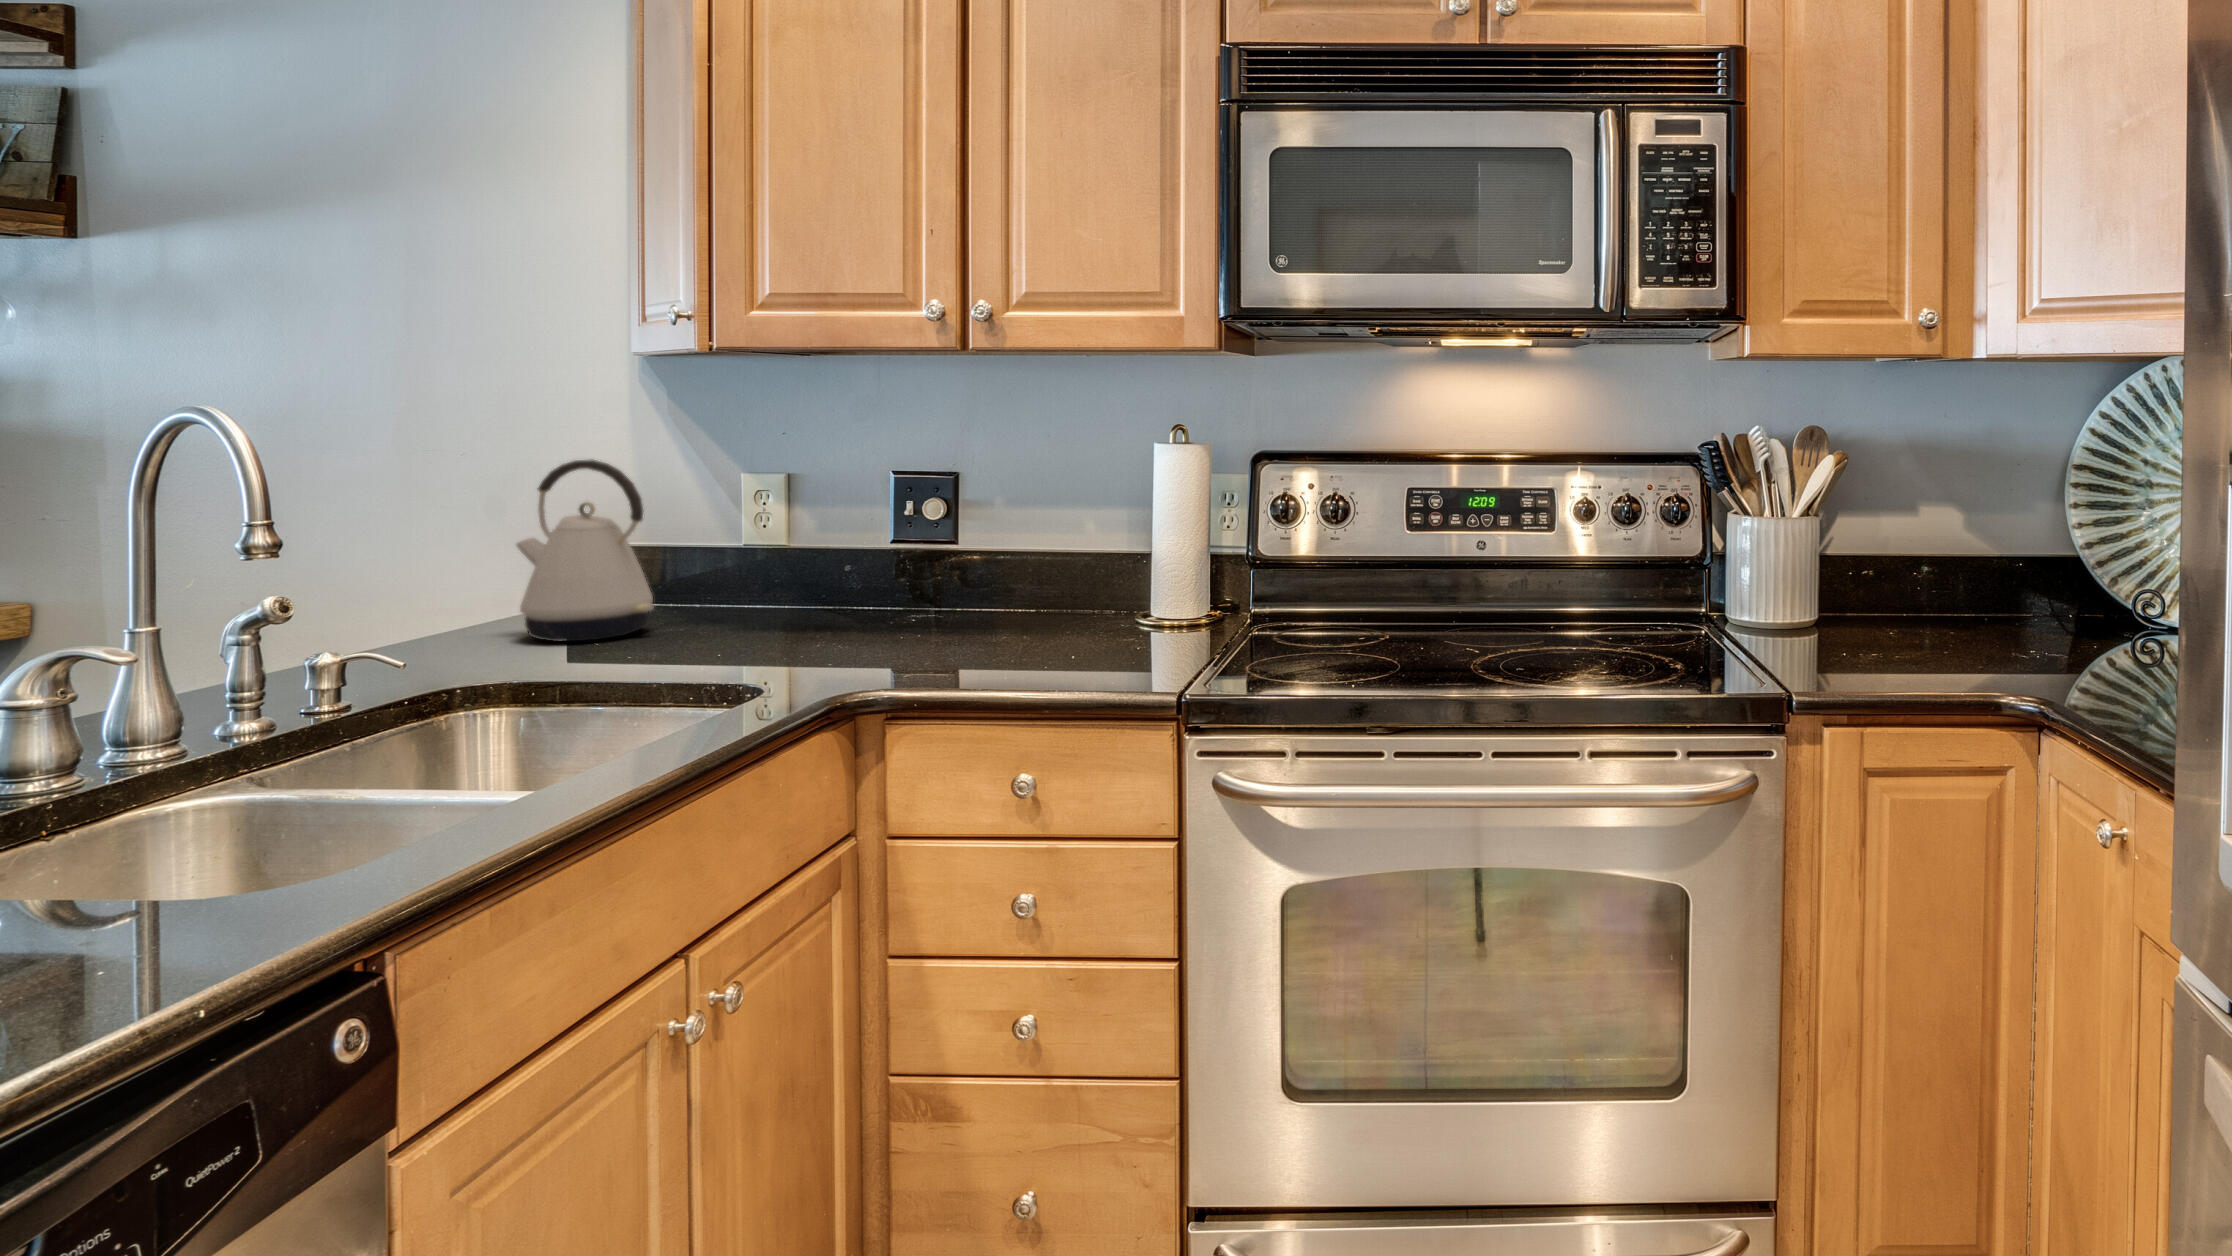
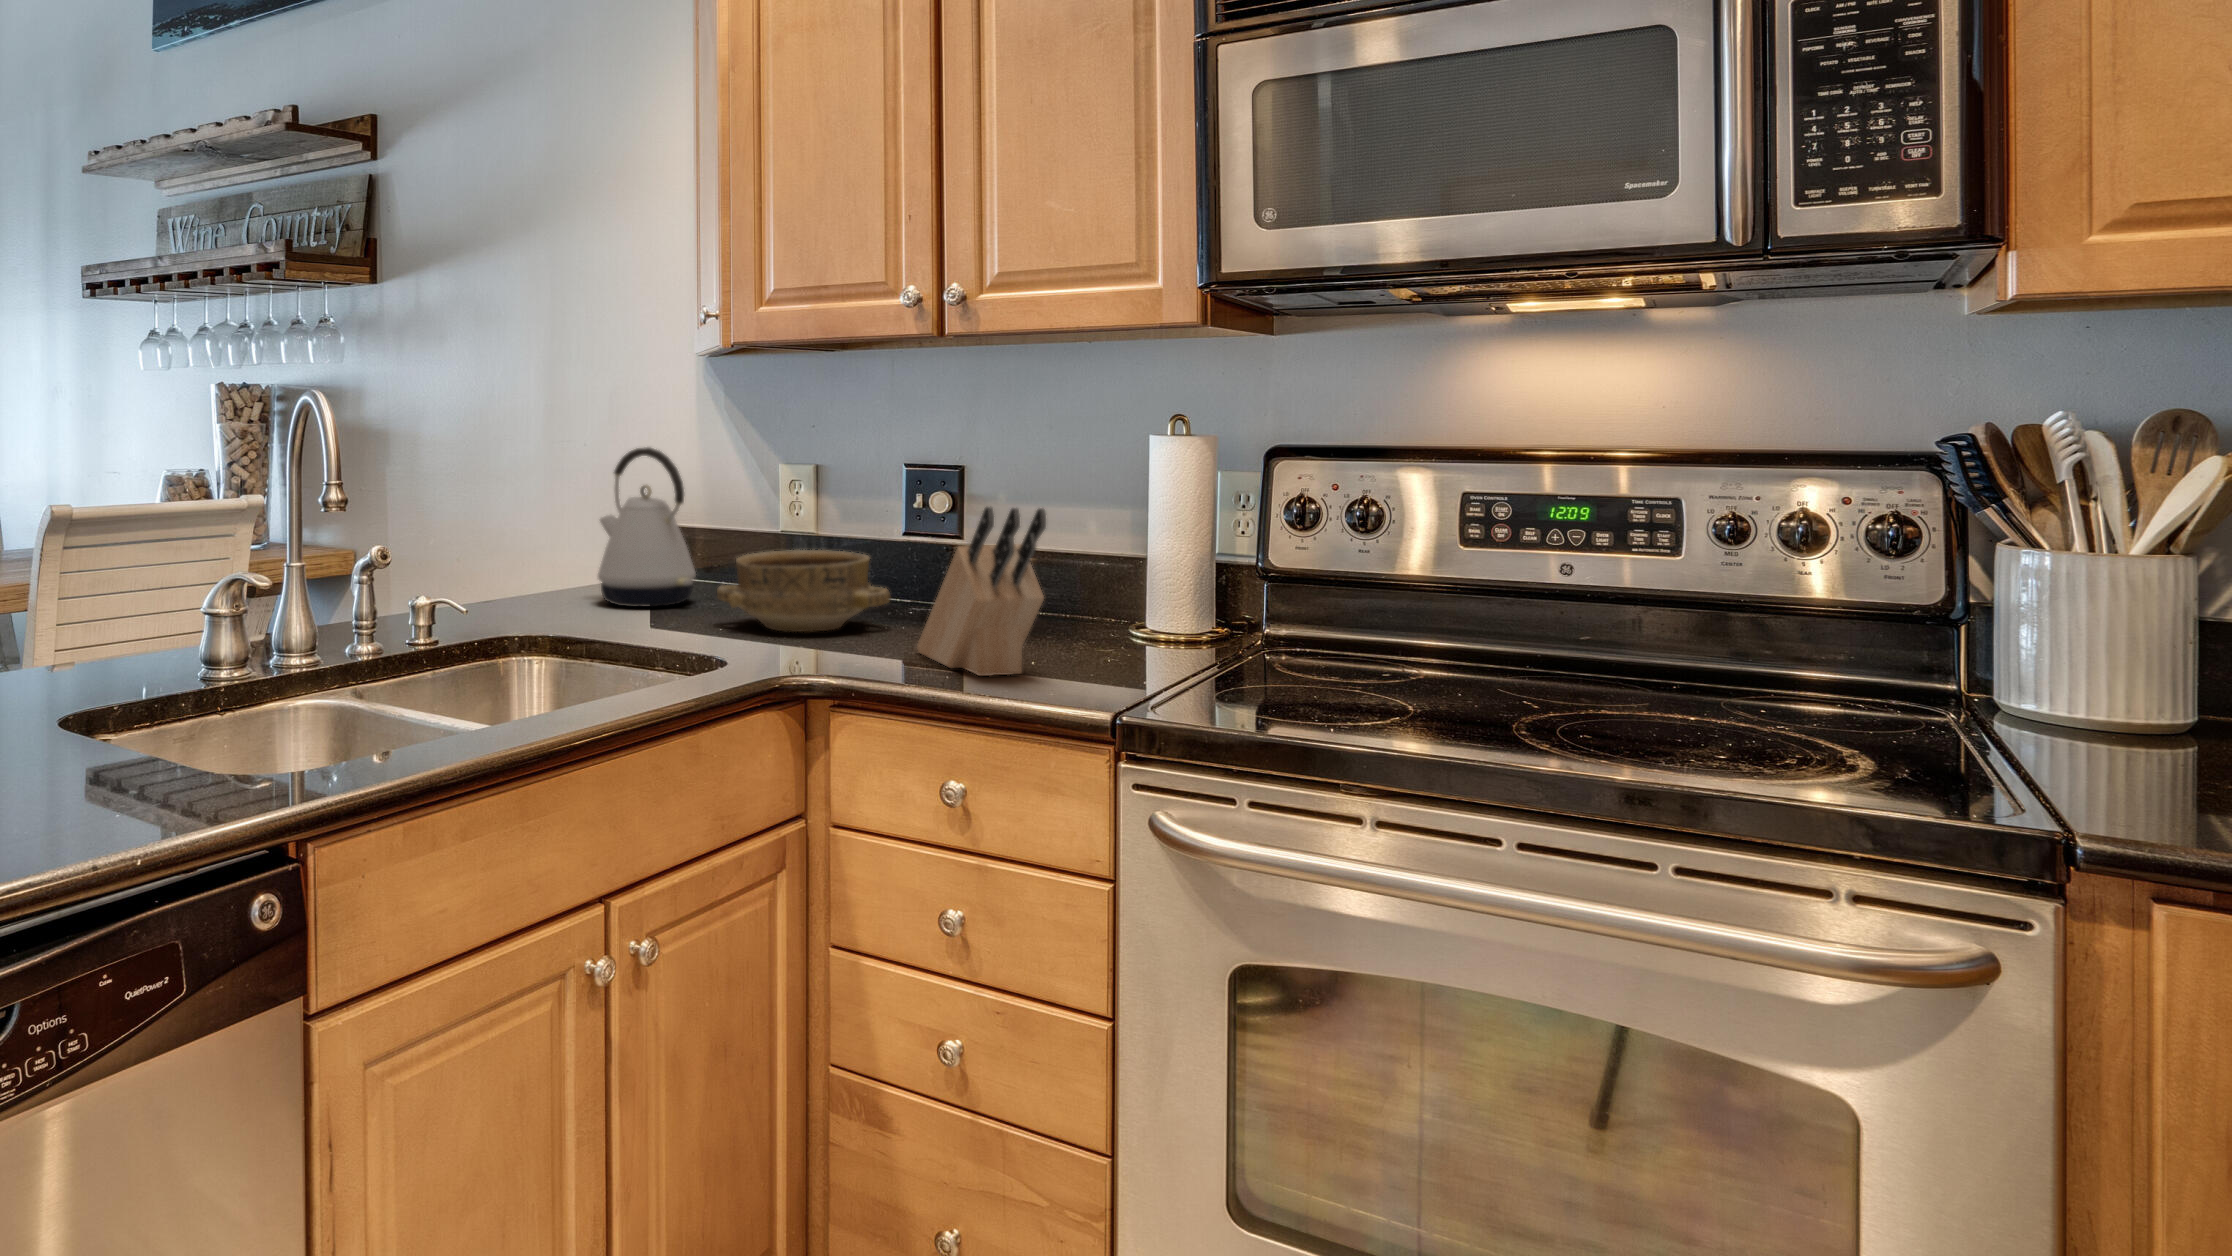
knife block: none [957,515,1106,673] -> present [917,507,1046,676]
ceramic bowl: none [706,563,907,651] -> present [717,550,890,632]

